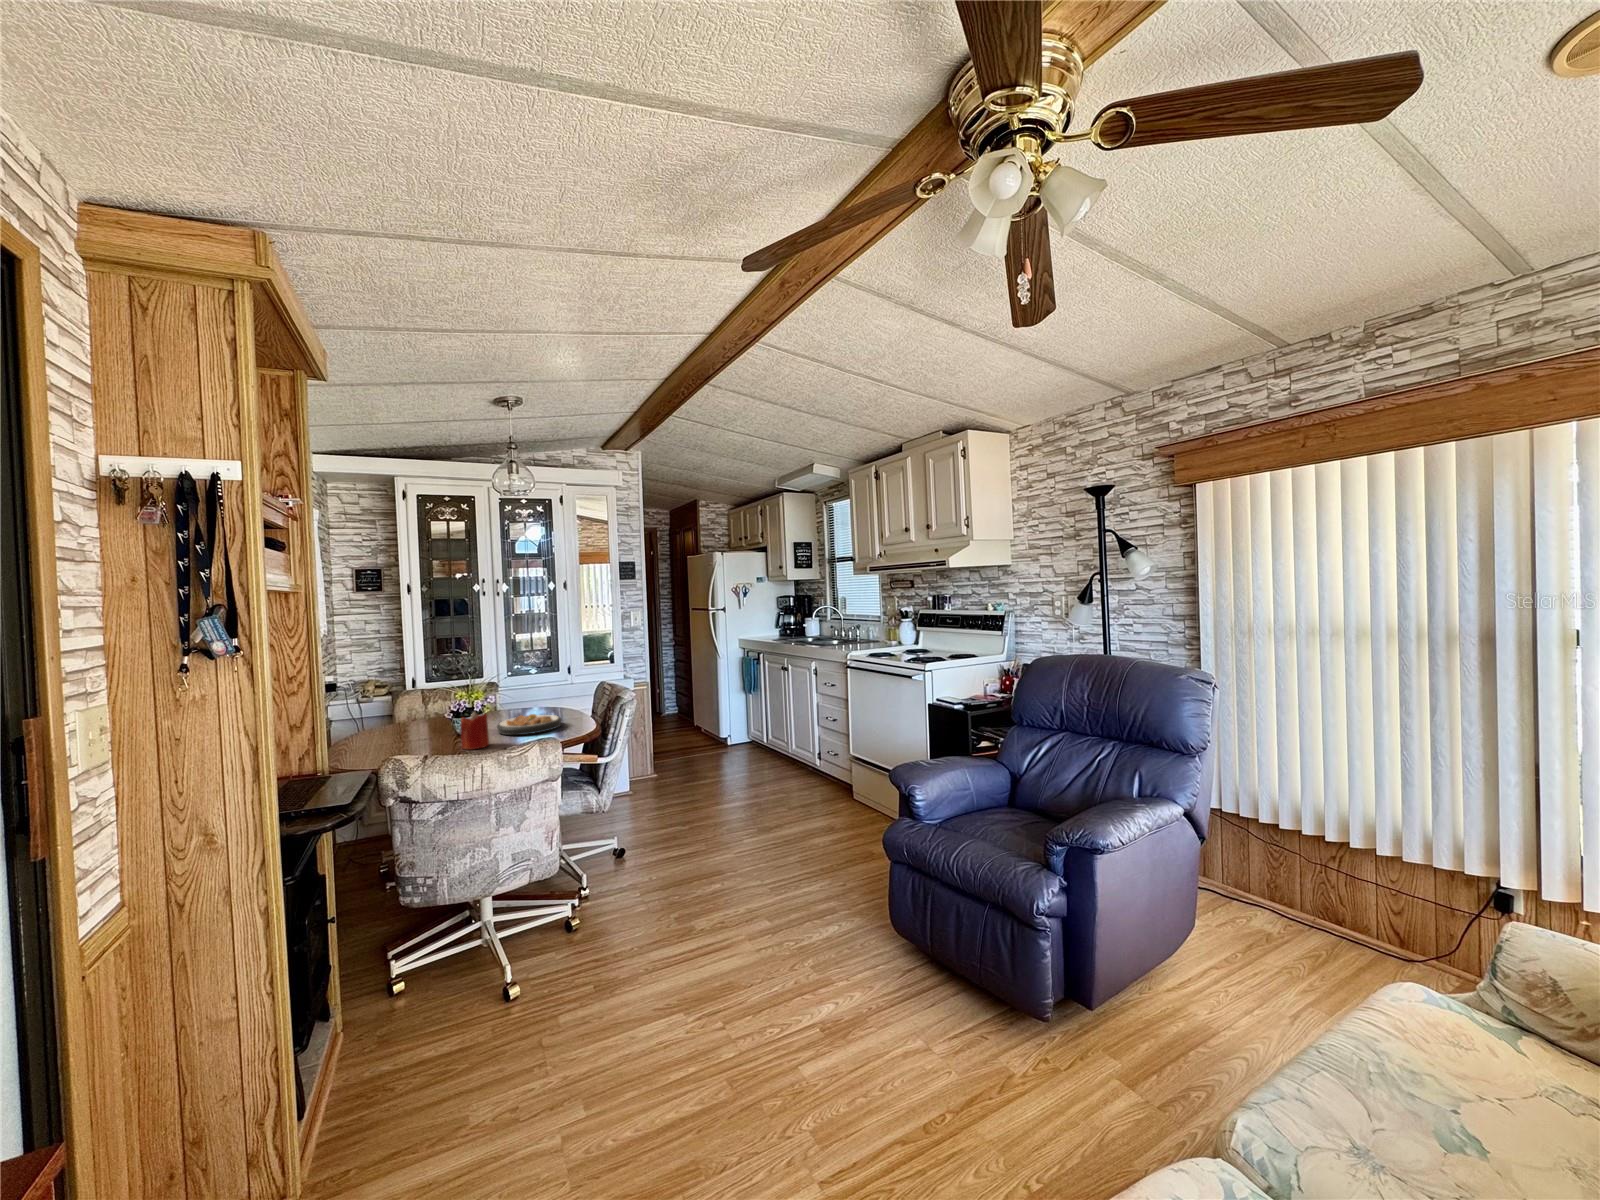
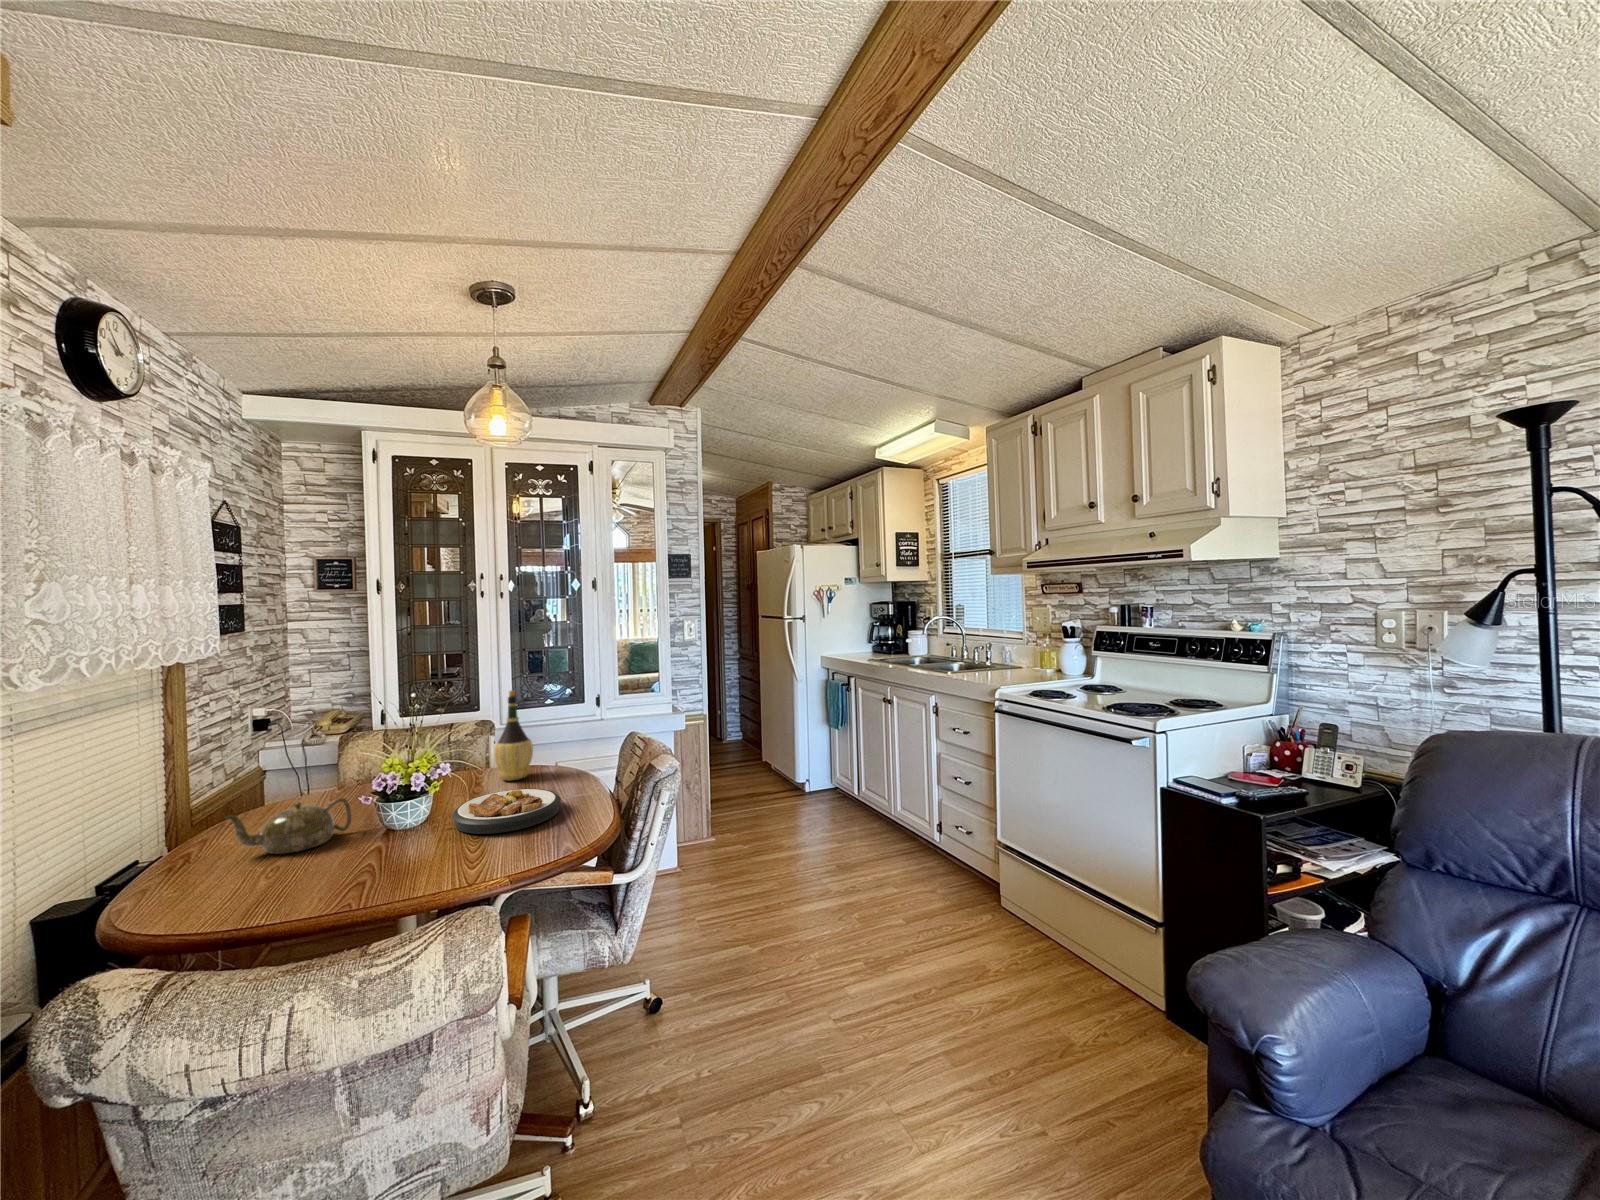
wine bottle: none [510,656,536,714] -> present [494,690,533,780]
candle: present [460,712,489,750] -> none [370,799,424,871]
teapot: none [368,717,435,747] -> present [225,798,352,854]

